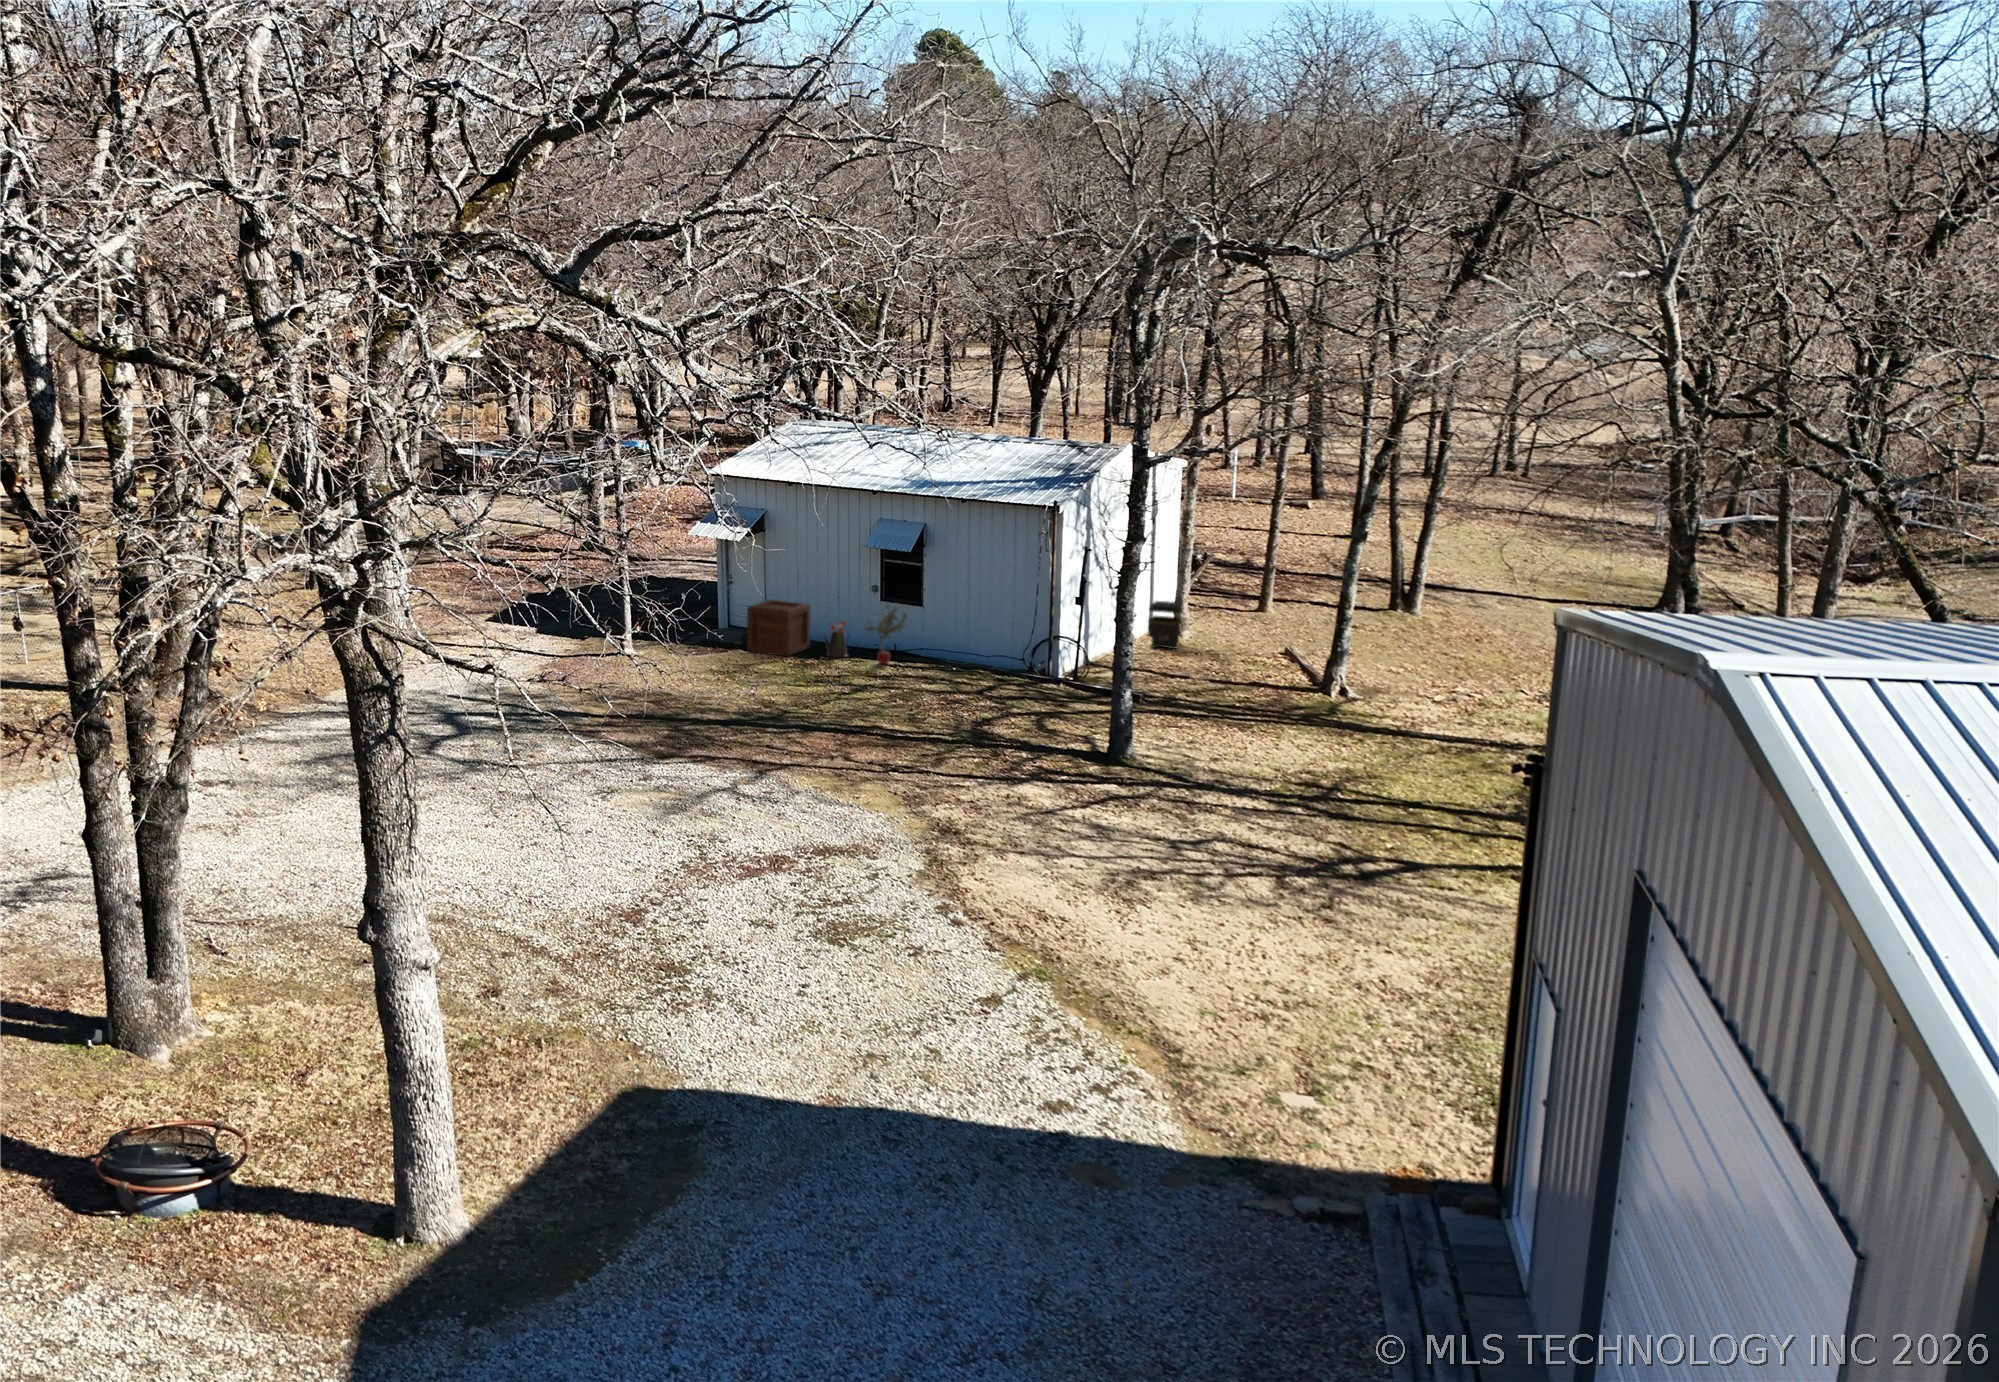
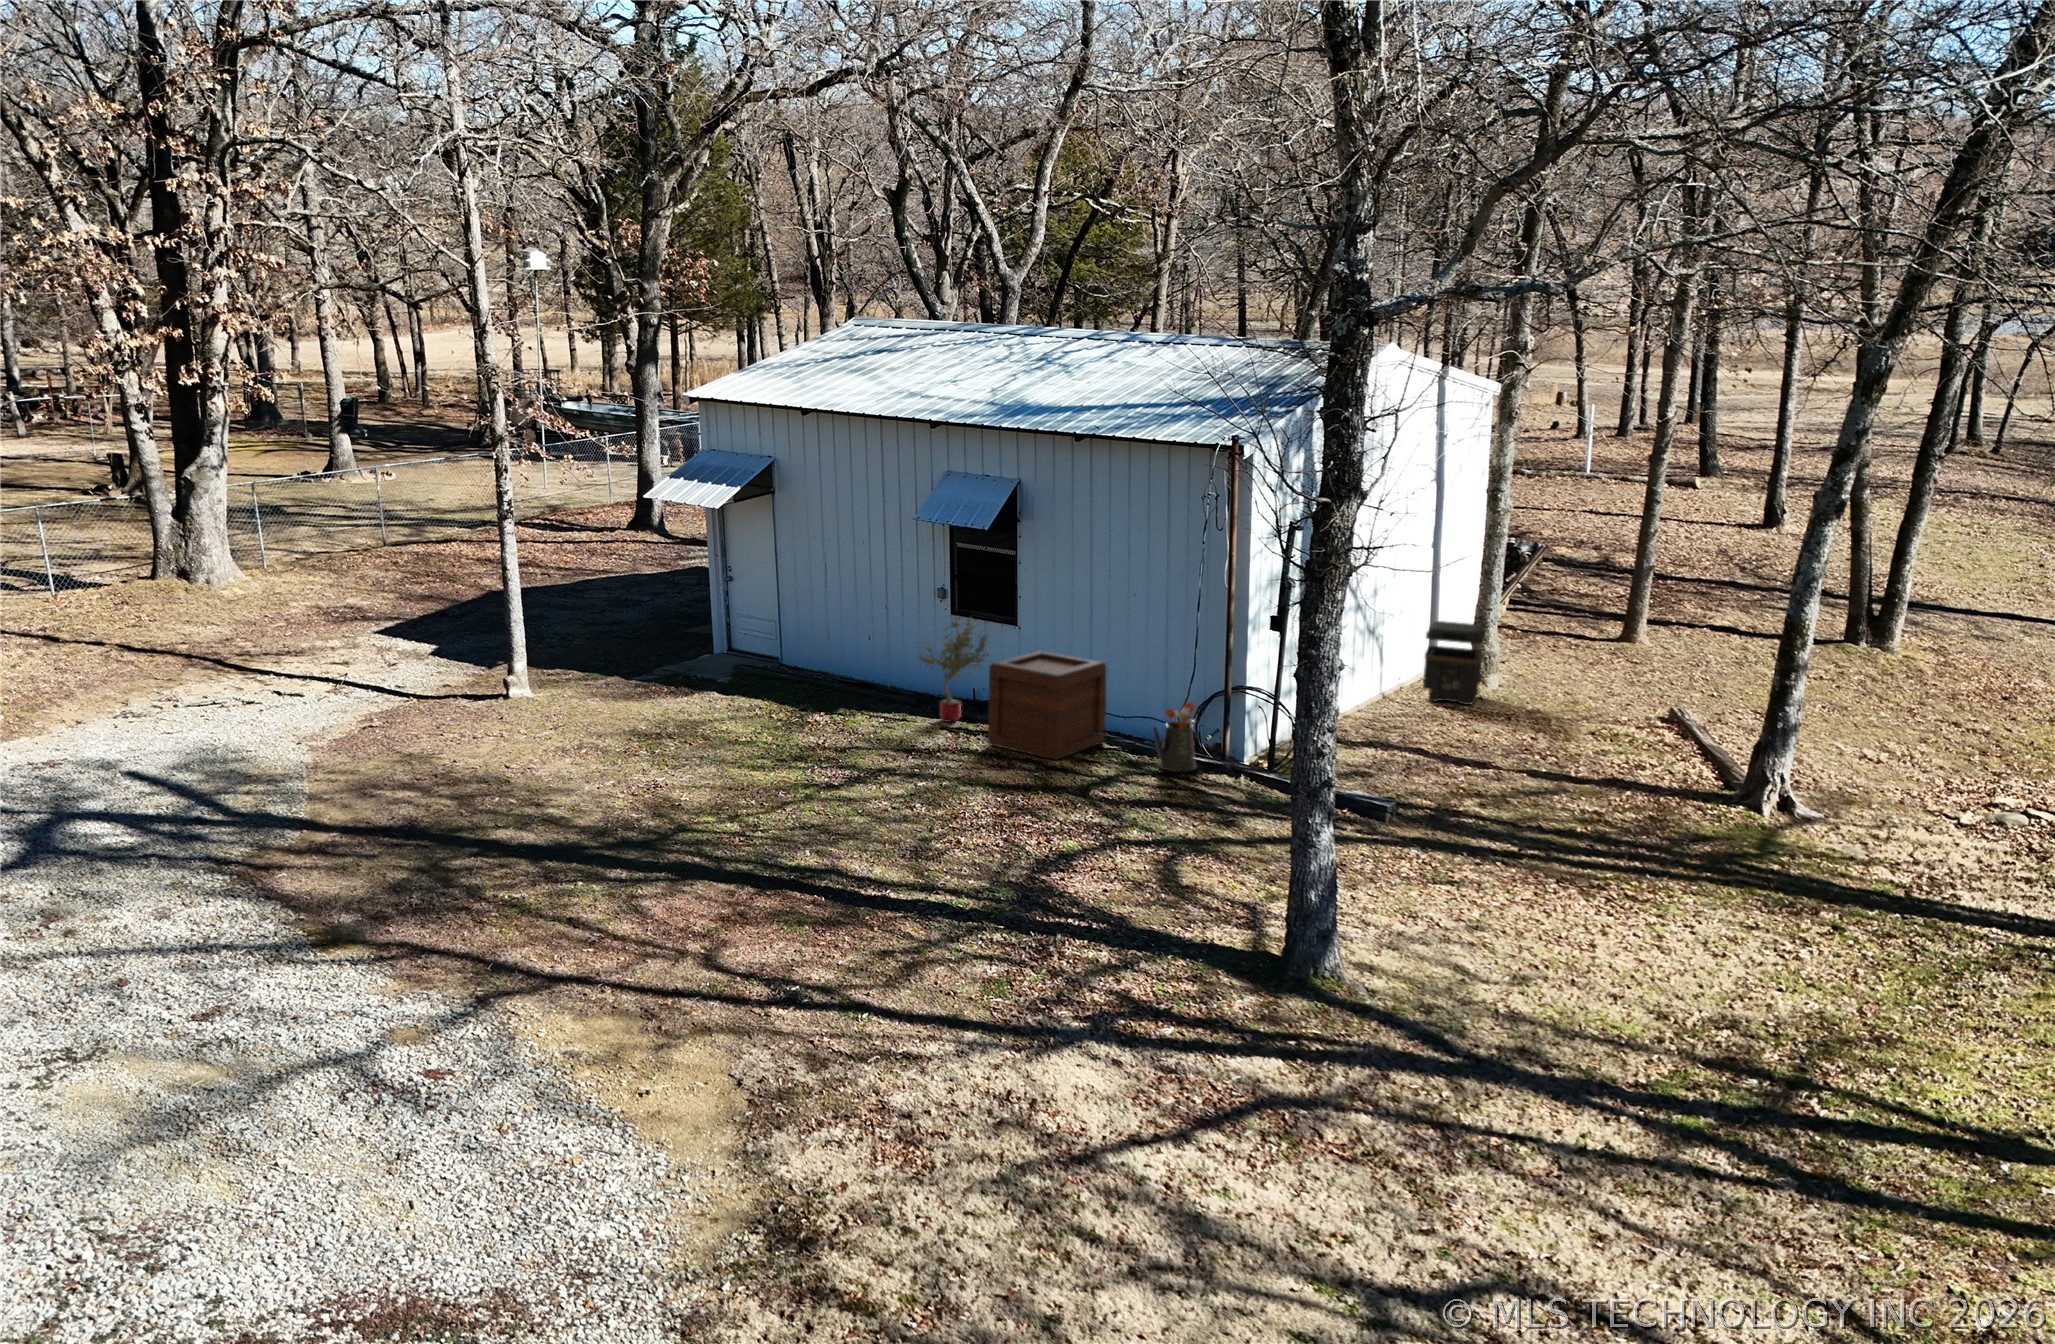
wooden crate: present [747,600,810,656] -> present [988,651,1108,760]
watering can: present [824,621,847,657] -> present [1153,702,1199,772]

